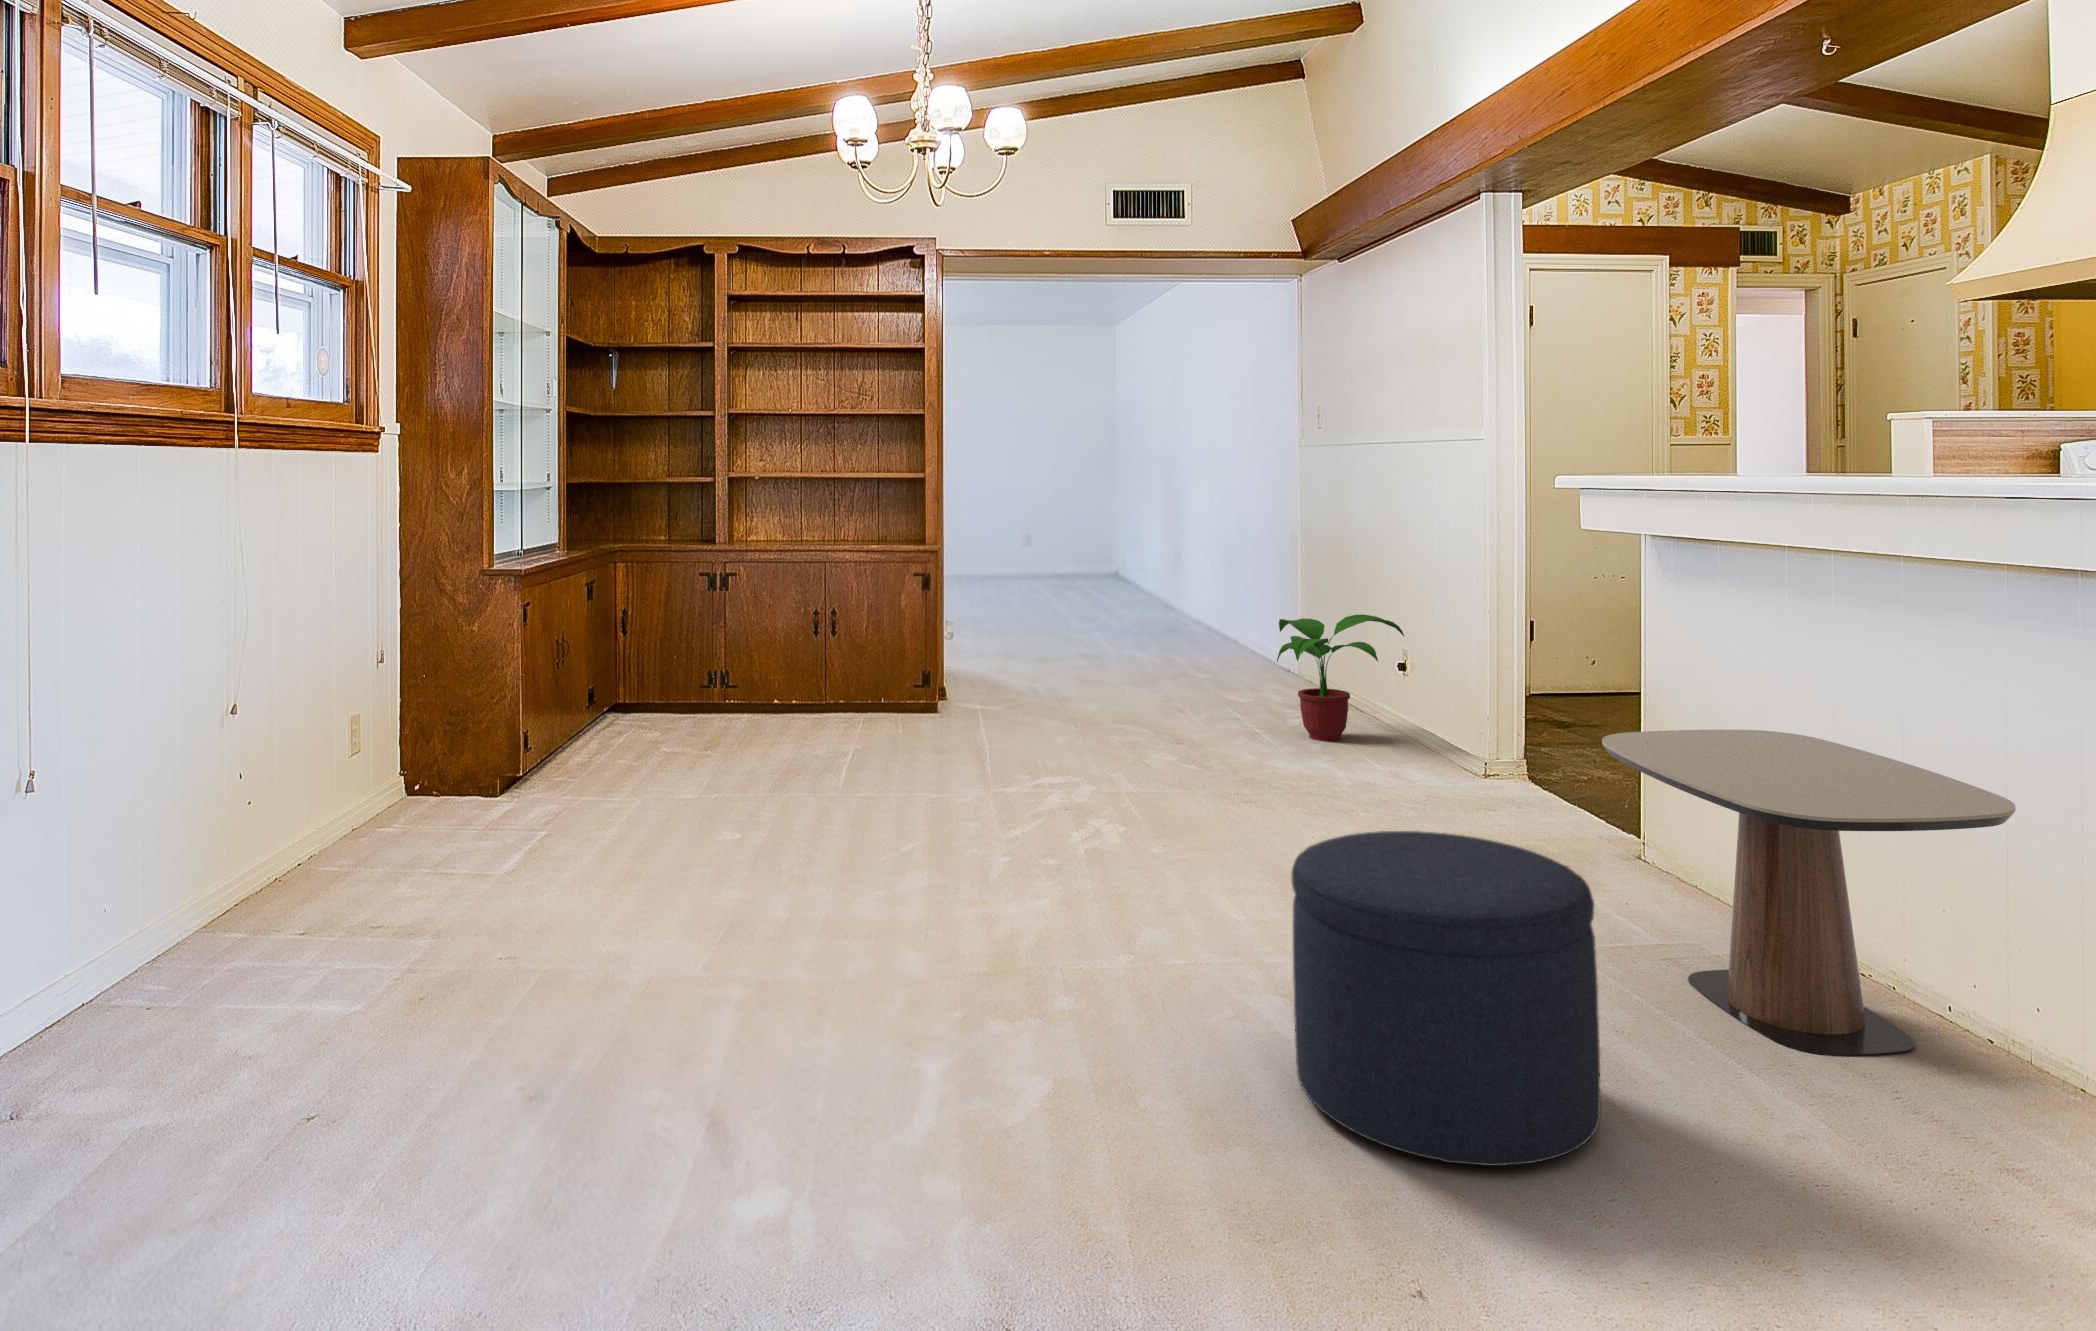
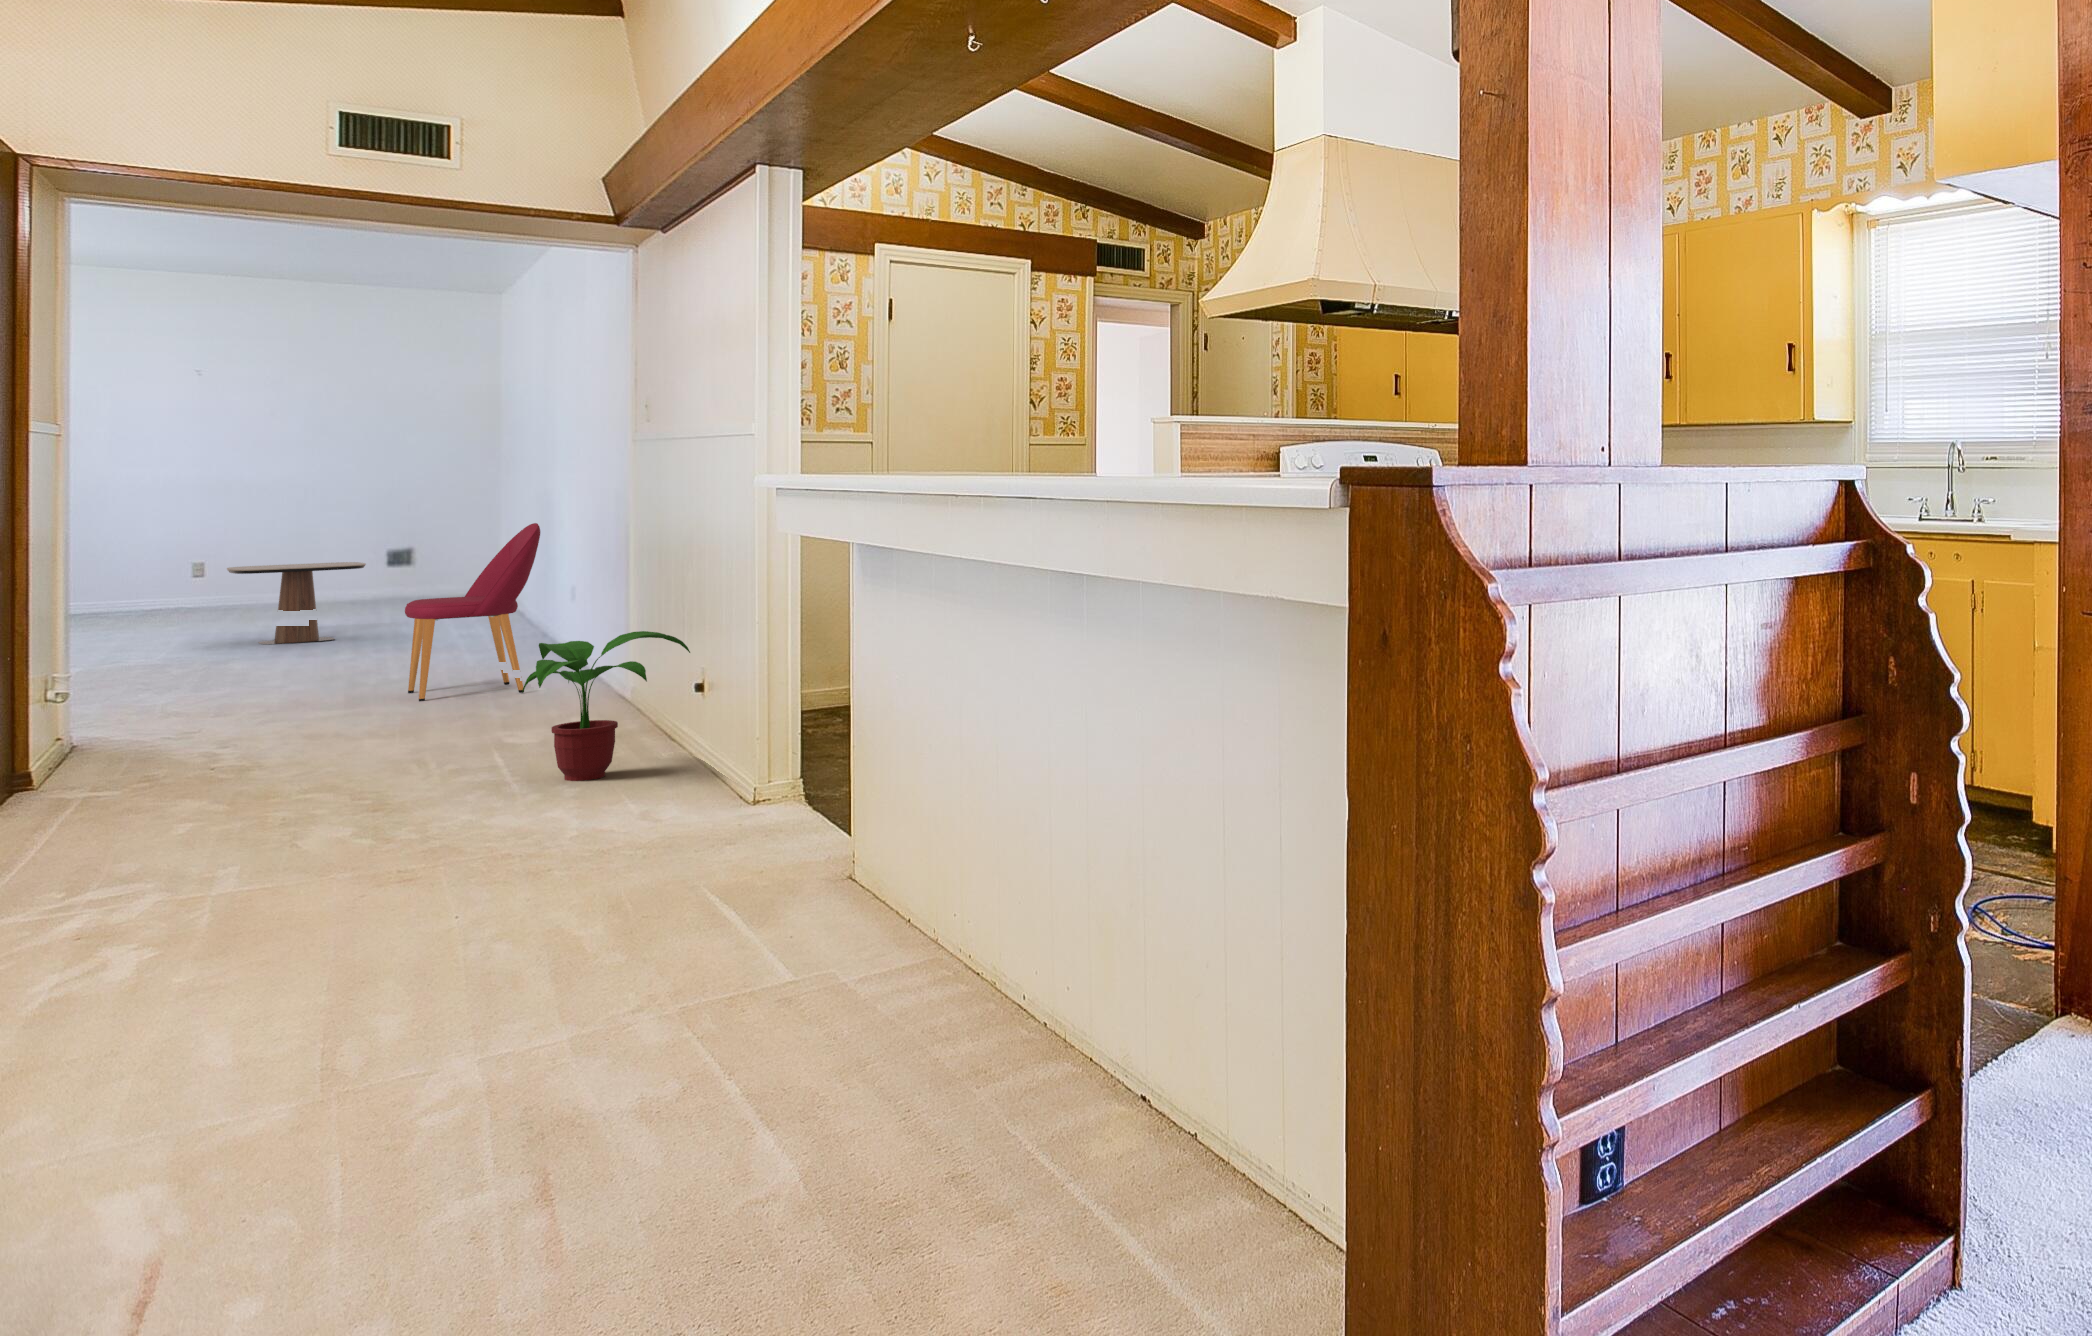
dining chair: none [1134,507,1225,645] -> present [405,523,540,701]
side table: present [1602,730,2016,1055] -> present [227,562,366,645]
ottoman: present [1292,831,1600,1166] -> none [245,813,604,1140]

